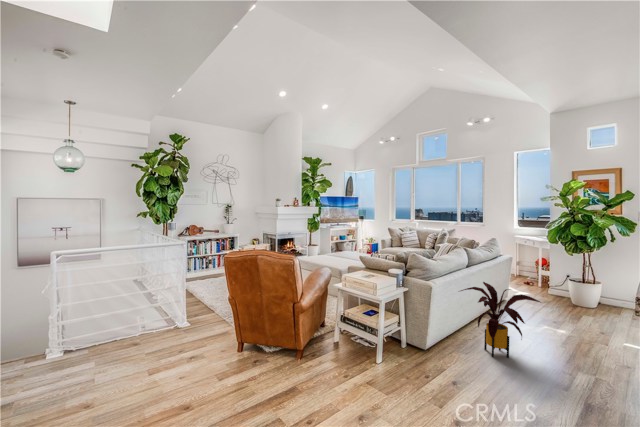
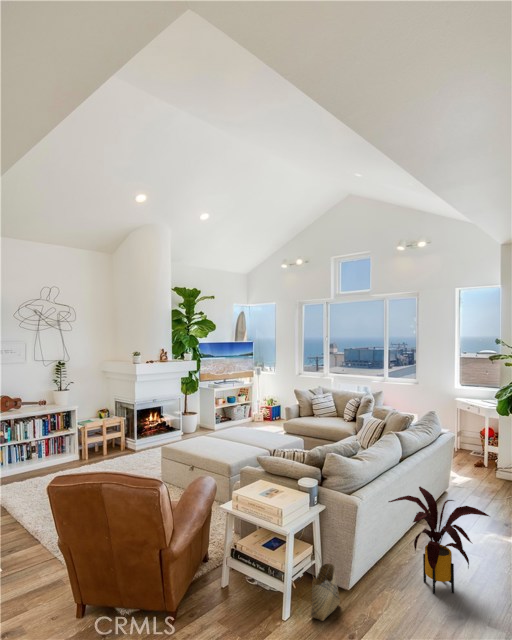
woven basket: none [397,317,419,366] -> present [311,551,340,621]

